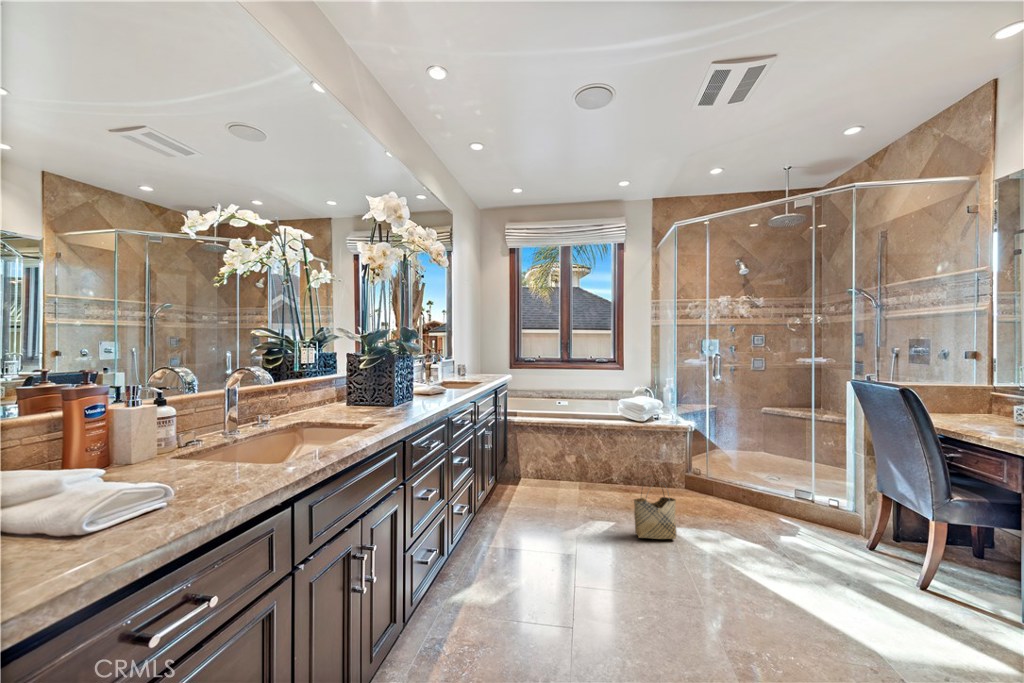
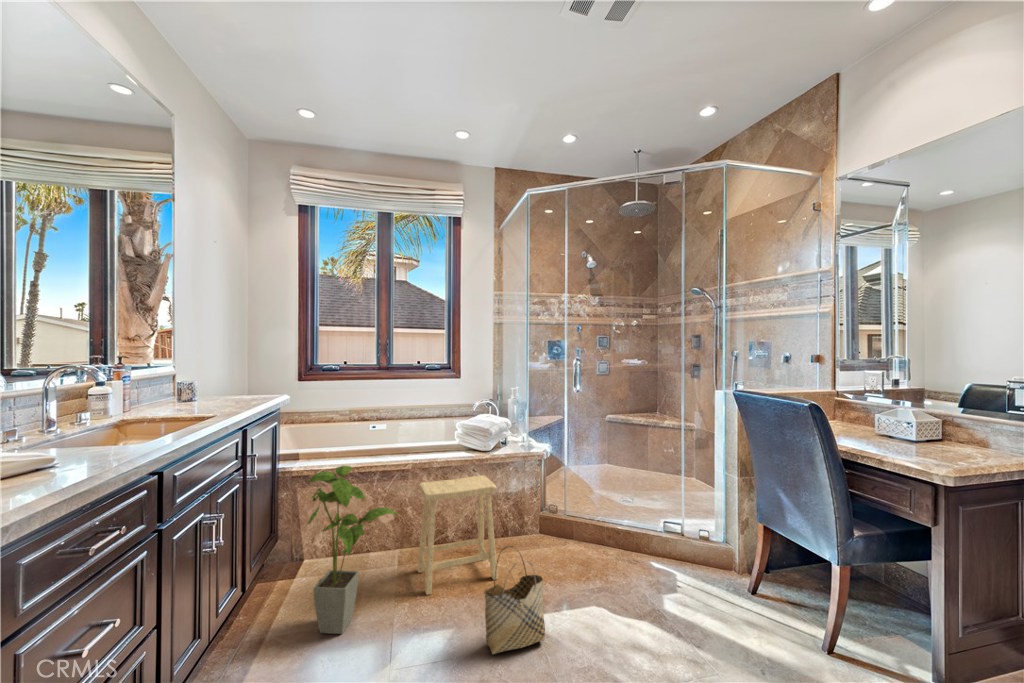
house plant: none [526,415,580,514] -> present [307,466,397,634]
footstool: none [592,435,648,508] -> present [417,475,497,595]

